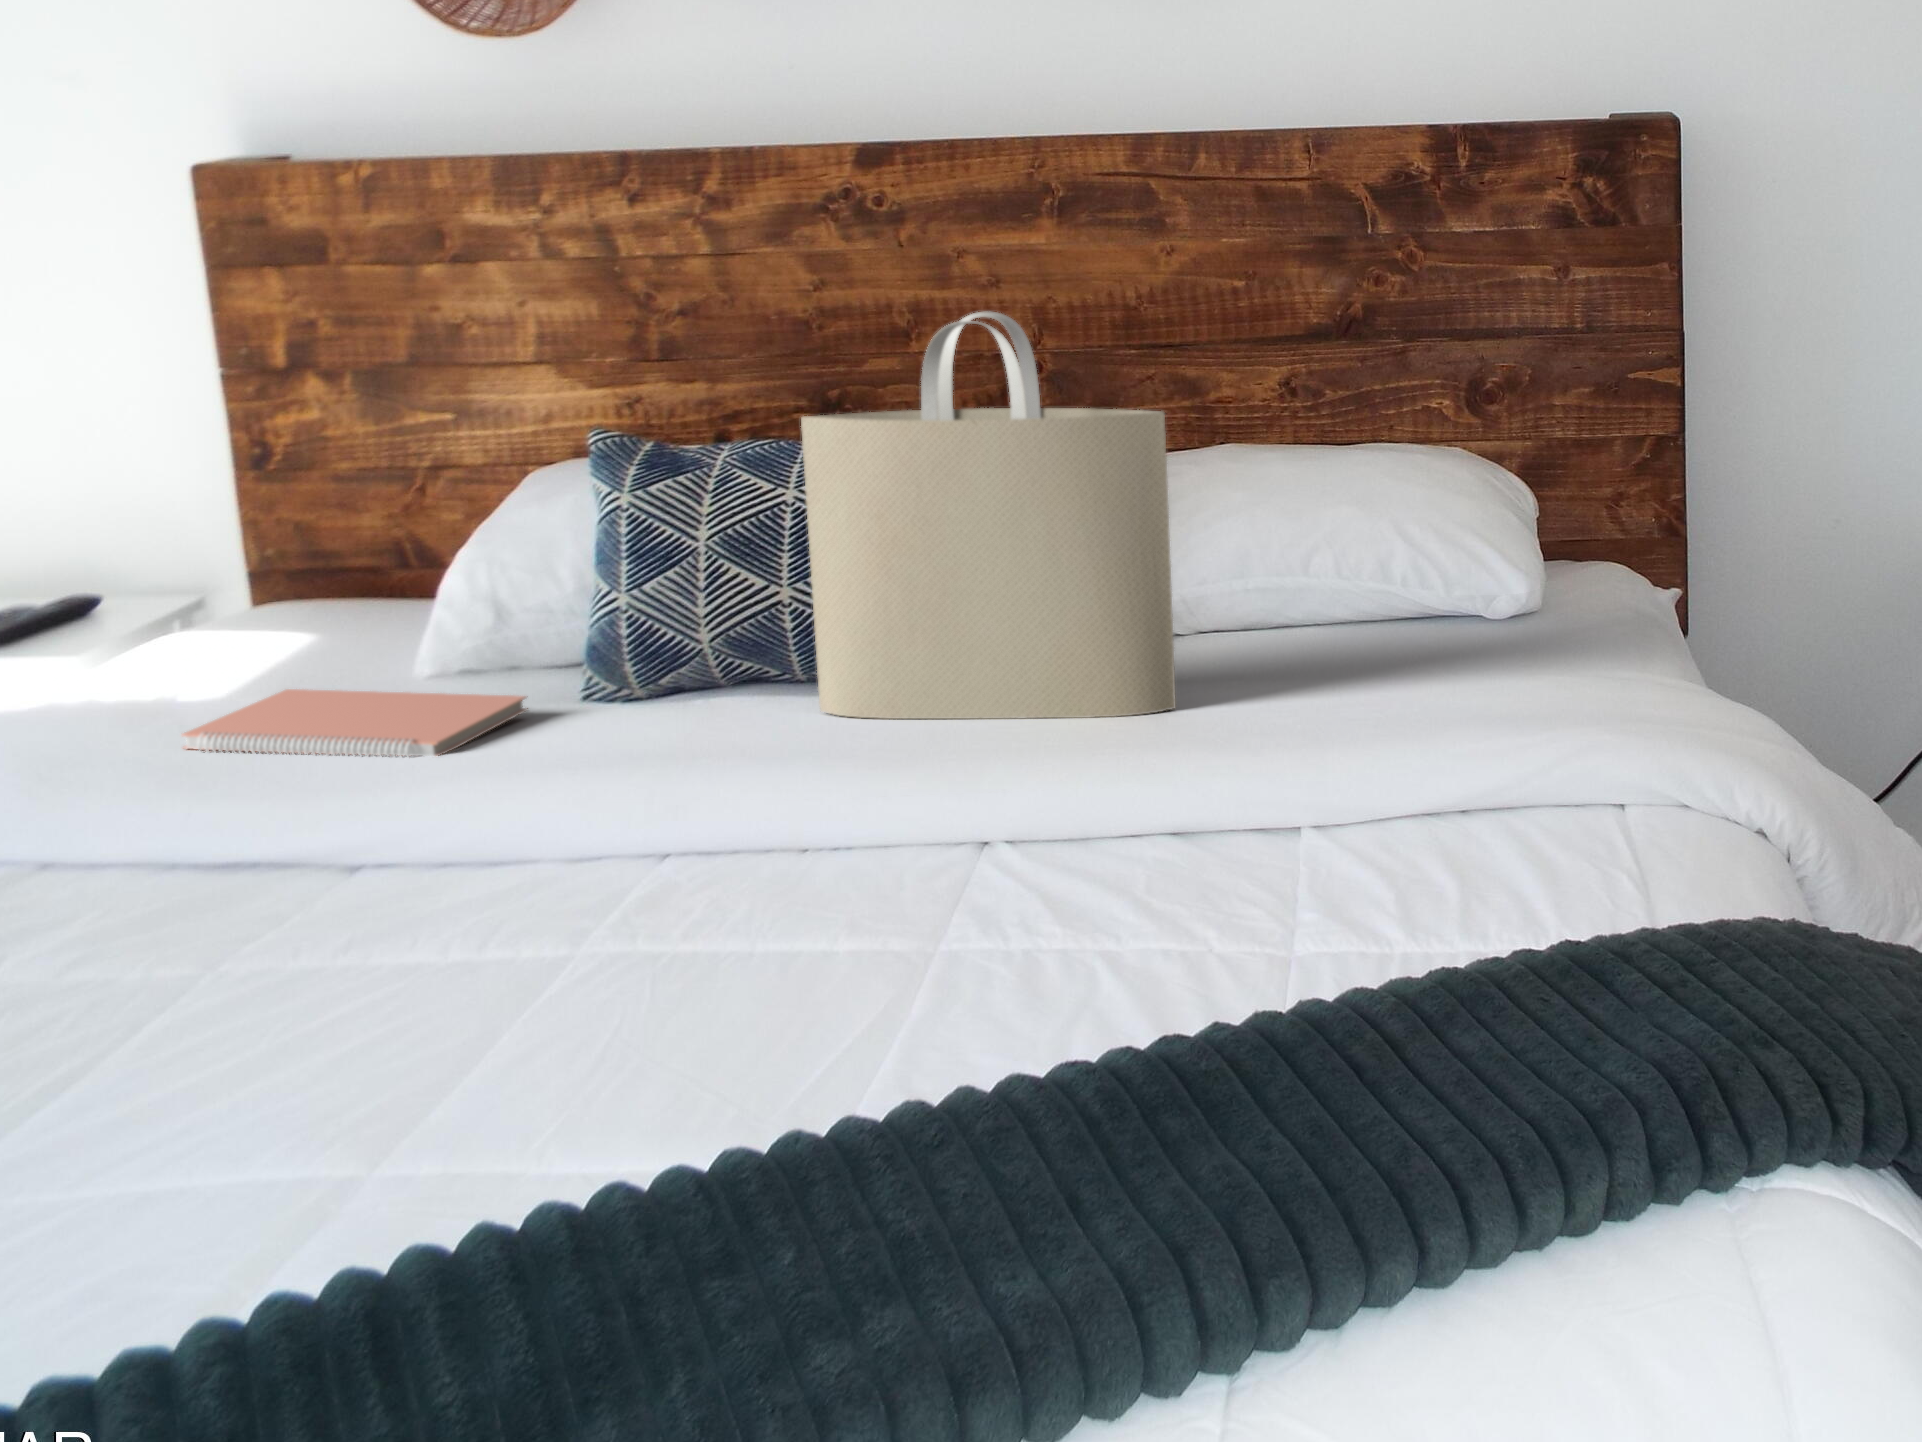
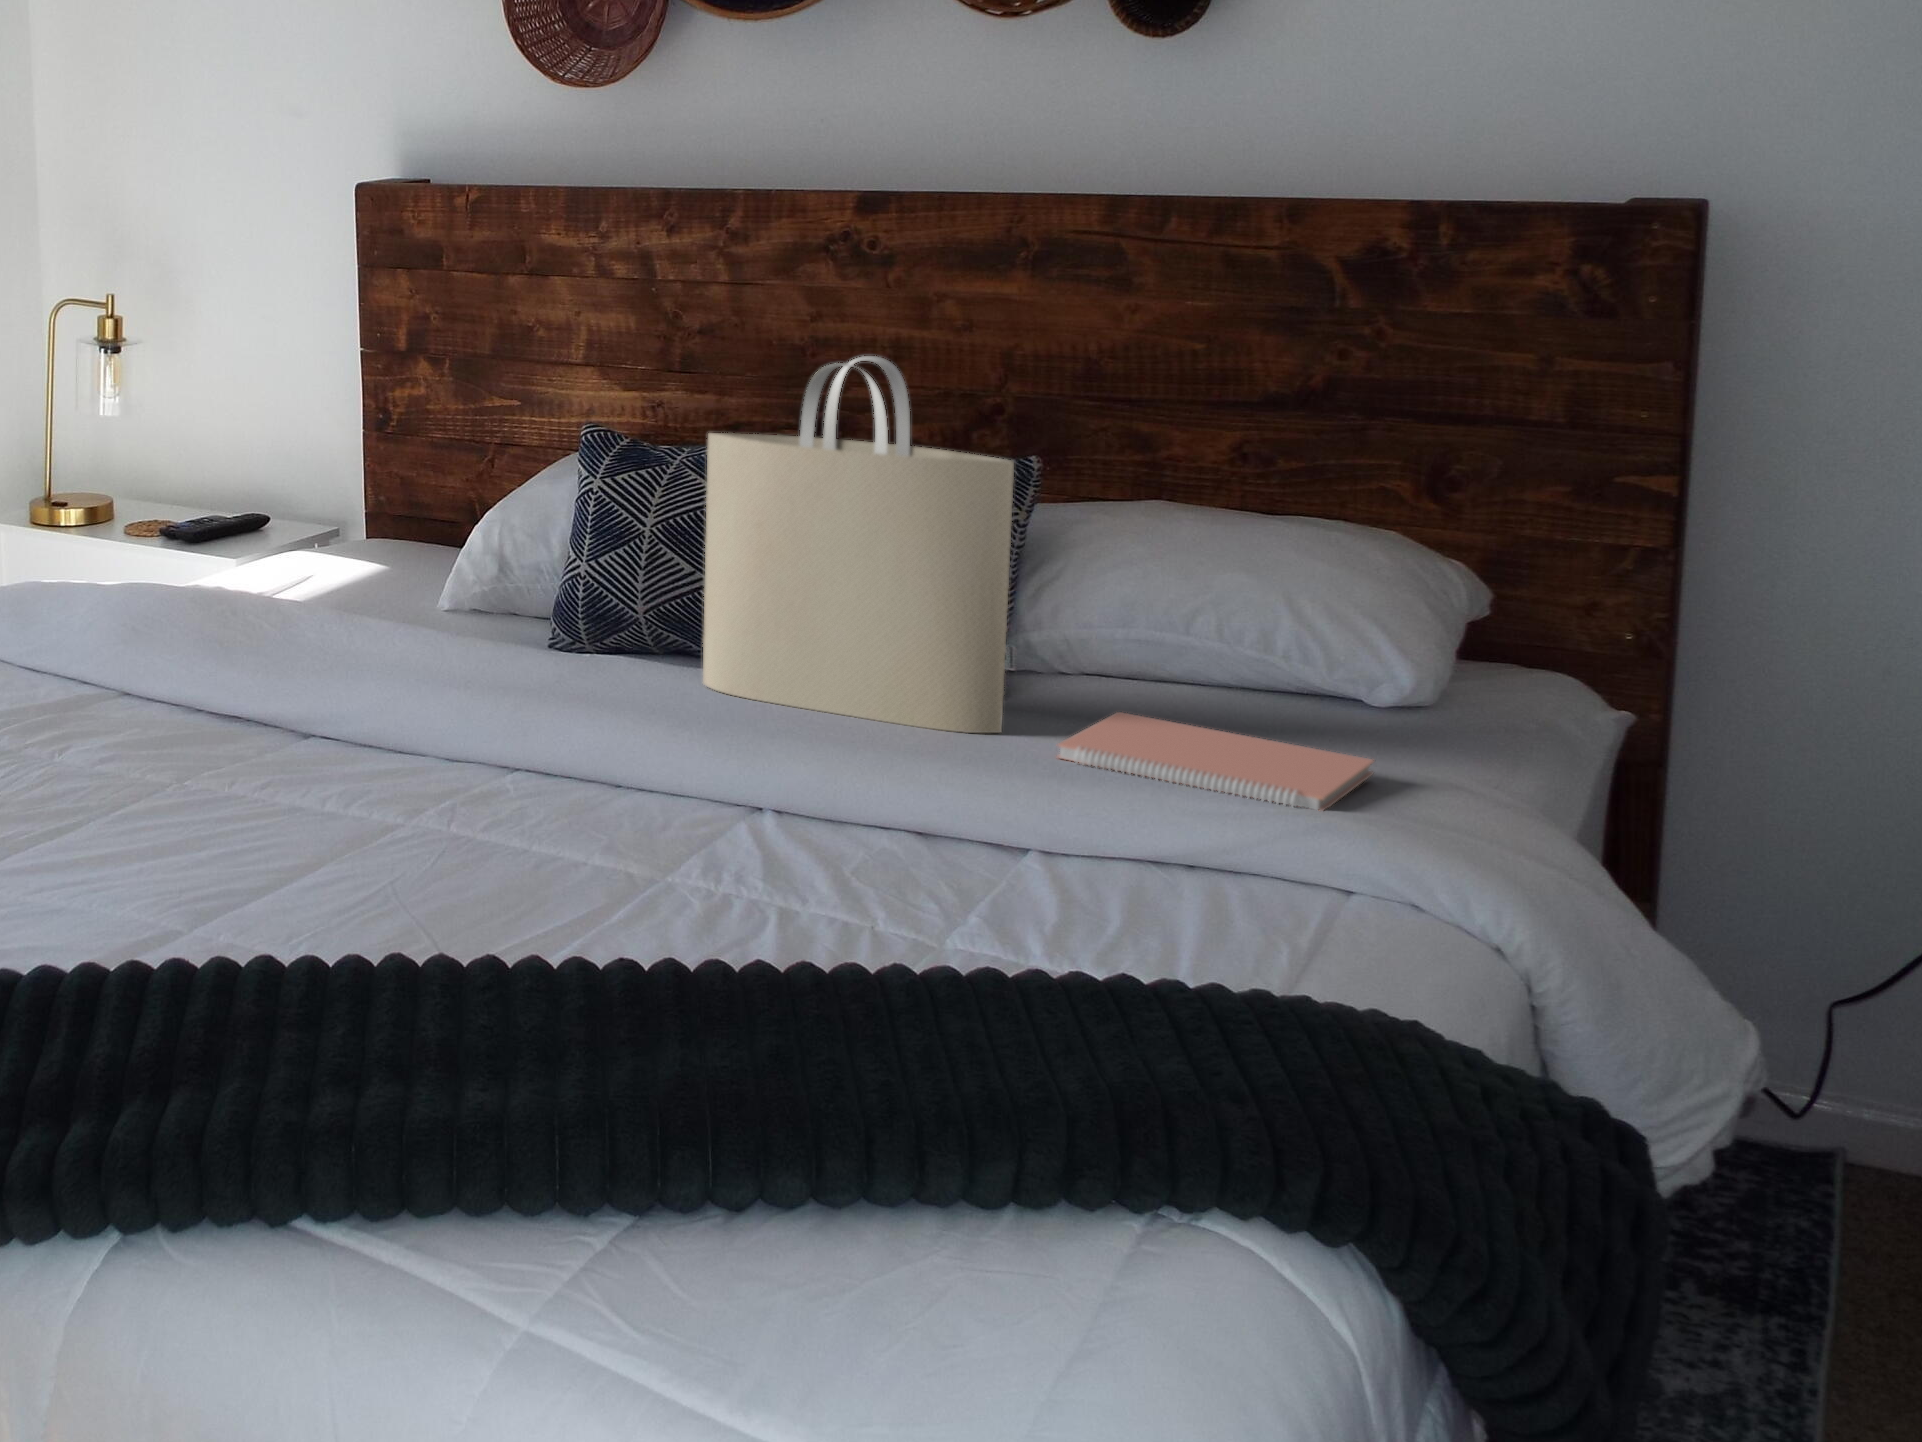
notebook: present [182,689,528,757] -> present [1057,712,1374,811]

